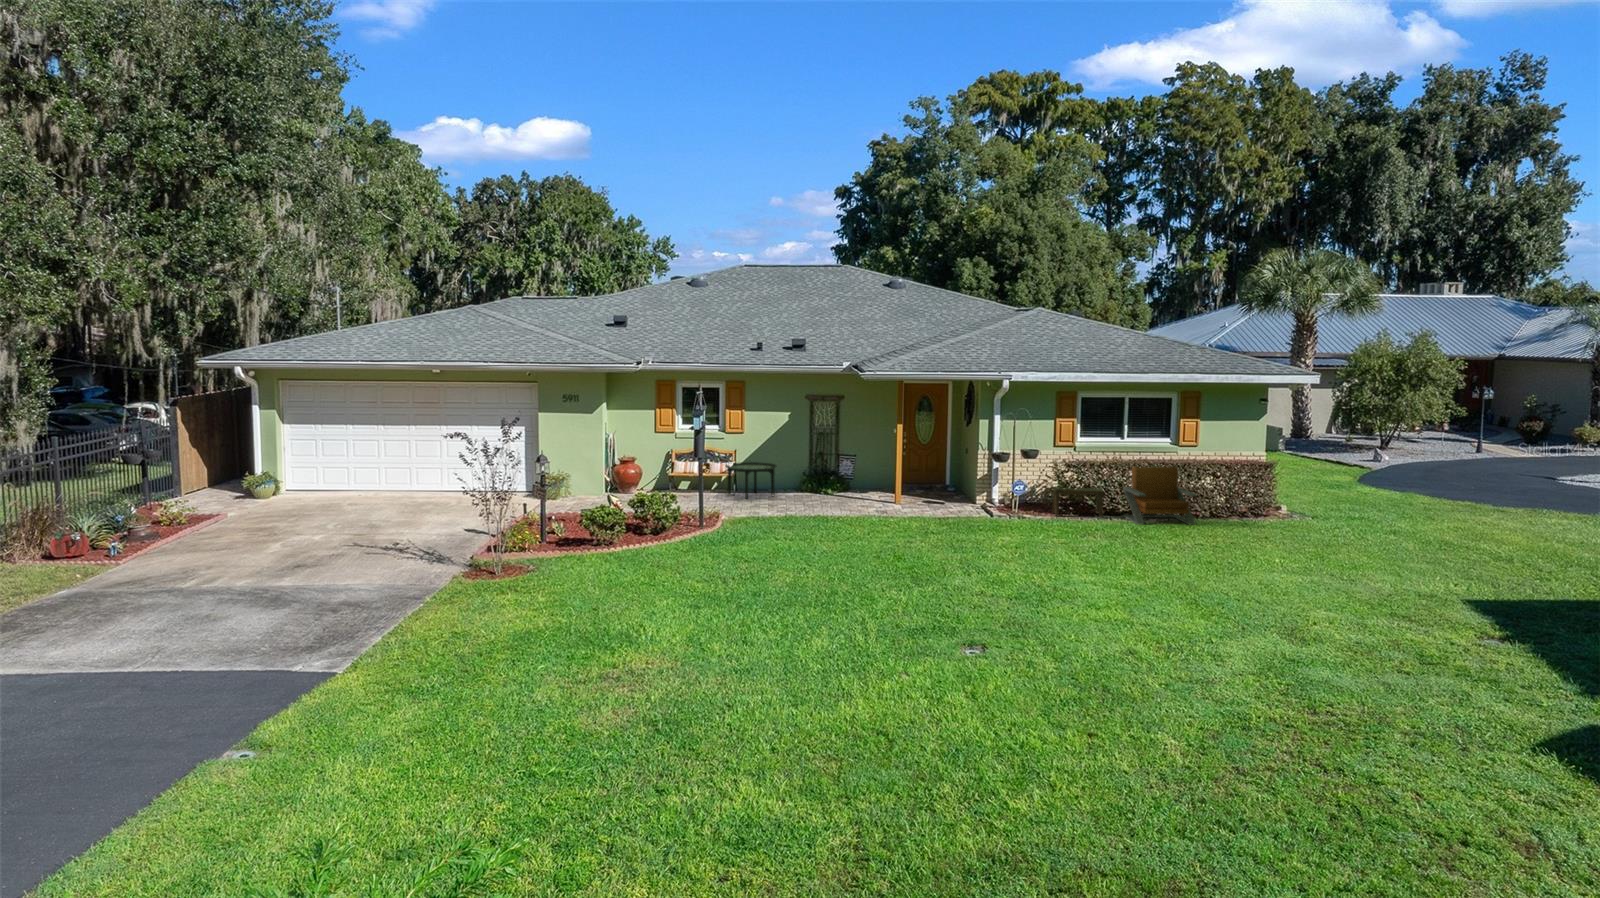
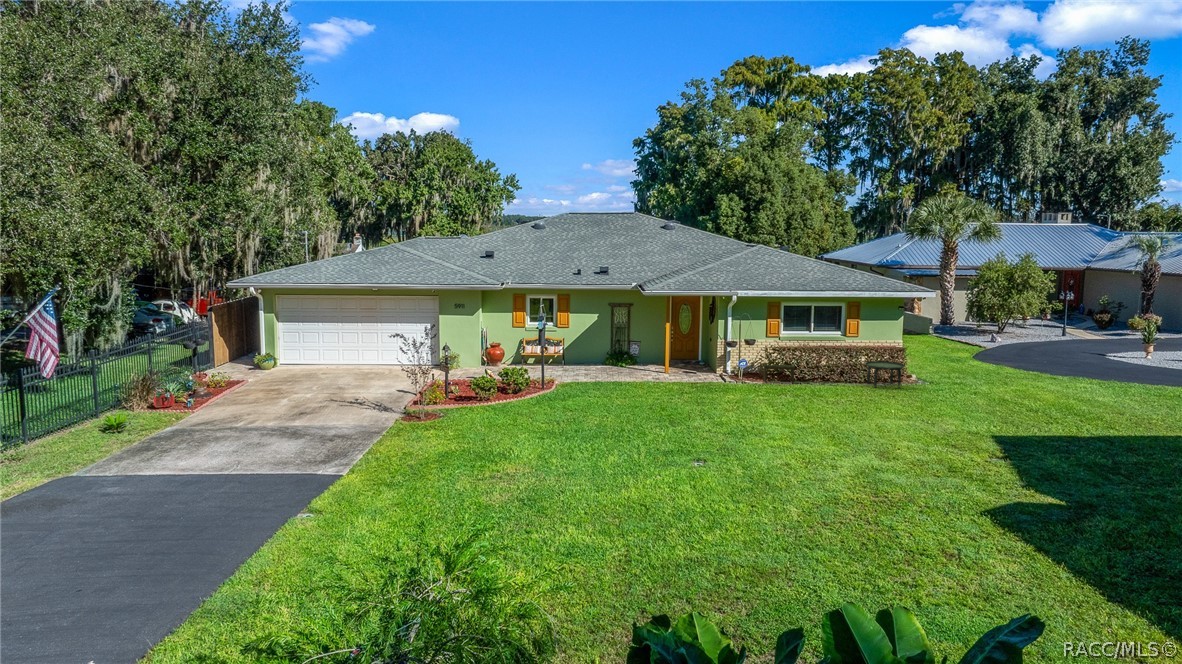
round table: present [726,462,777,499] -> present [865,361,905,388]
lounge chair: present [1123,467,1197,525] -> none [807,352,852,389]

